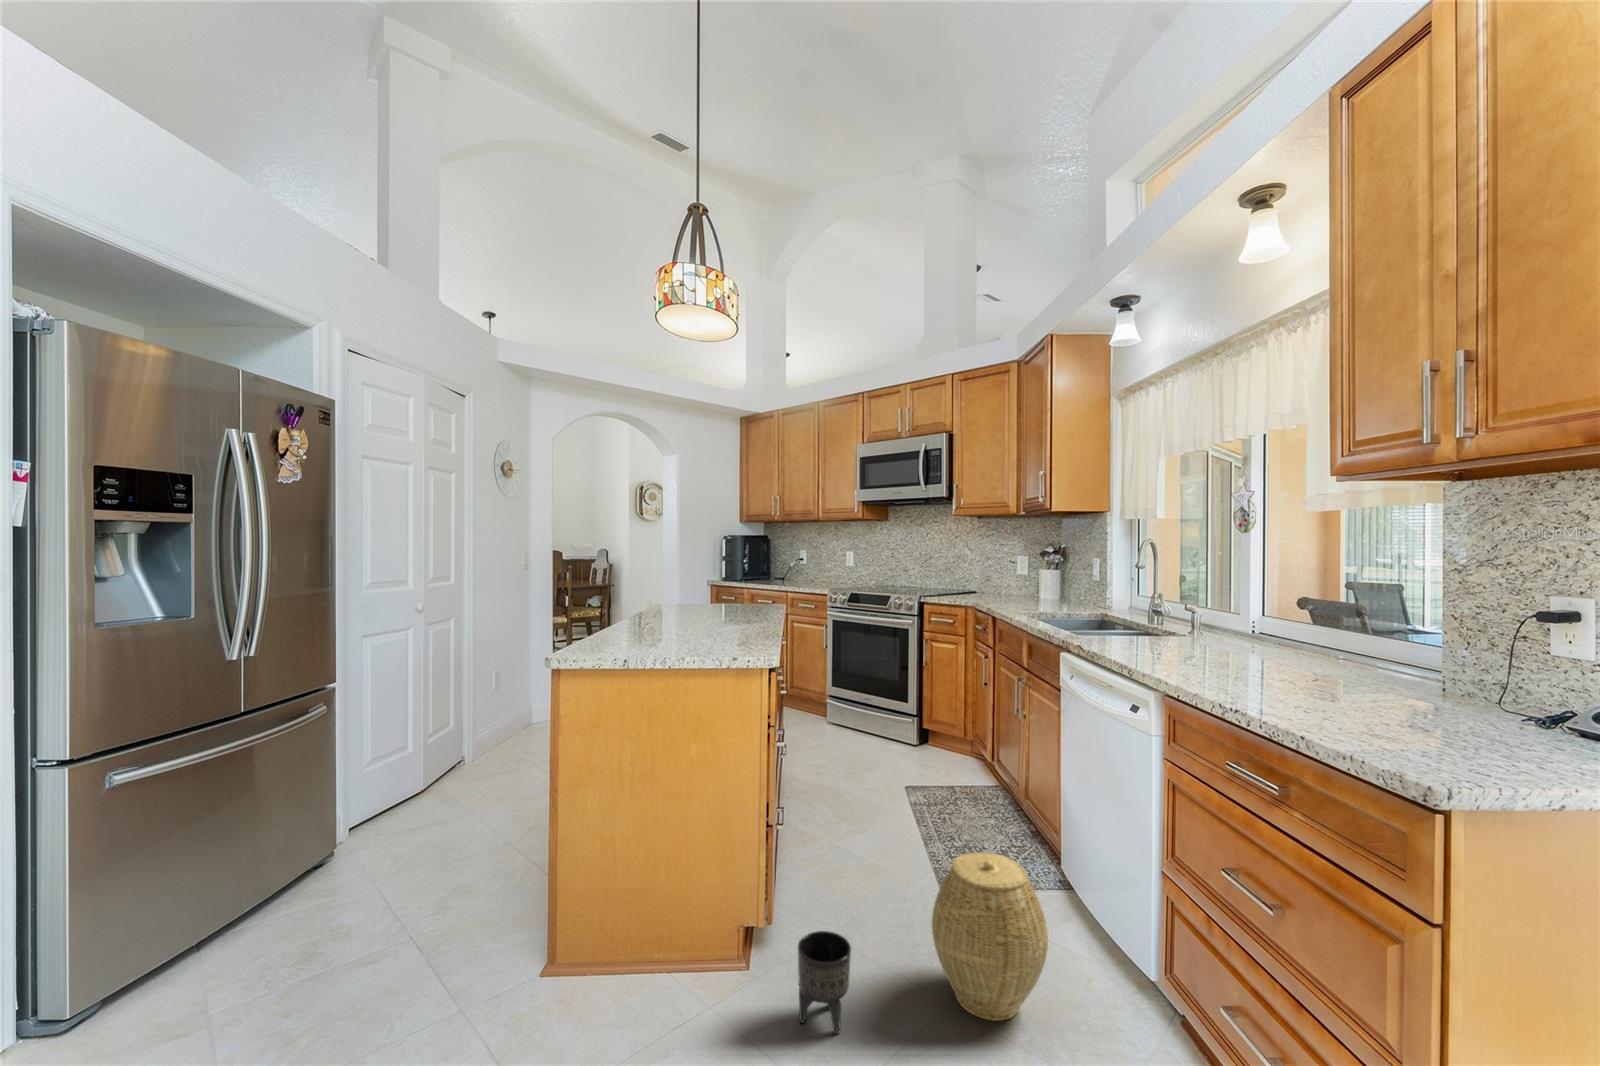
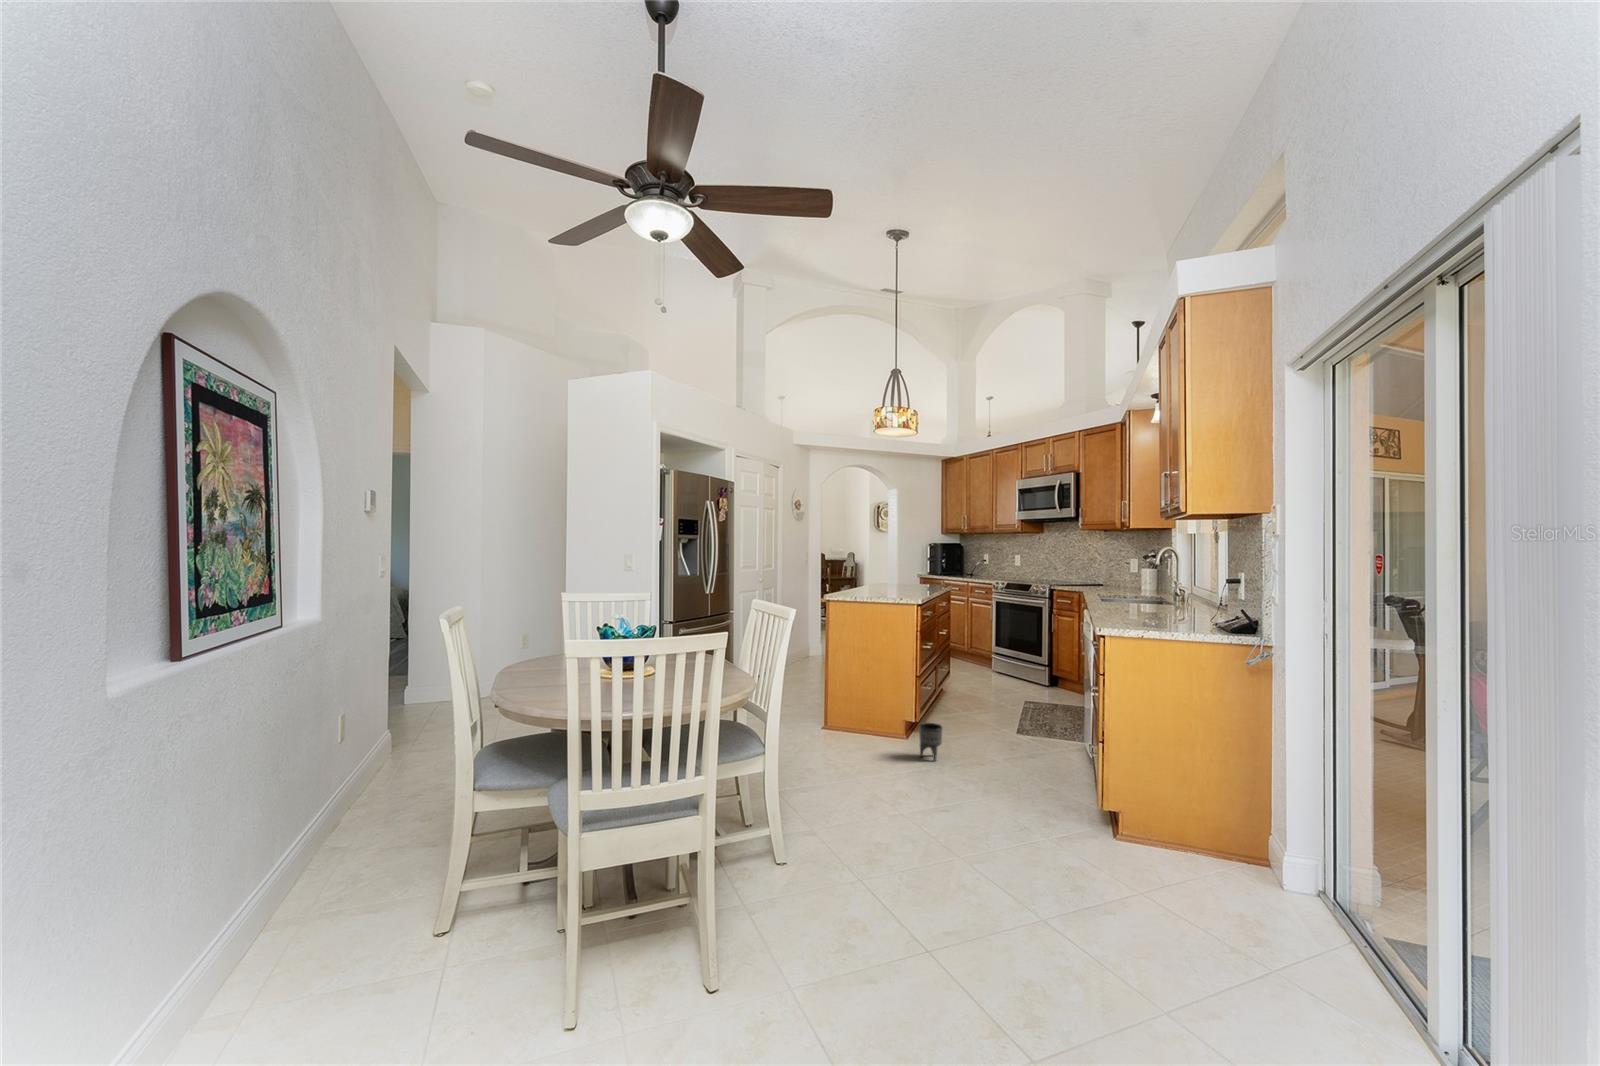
woven basket: present [932,852,1048,1021] -> none [984,699,1038,768]

